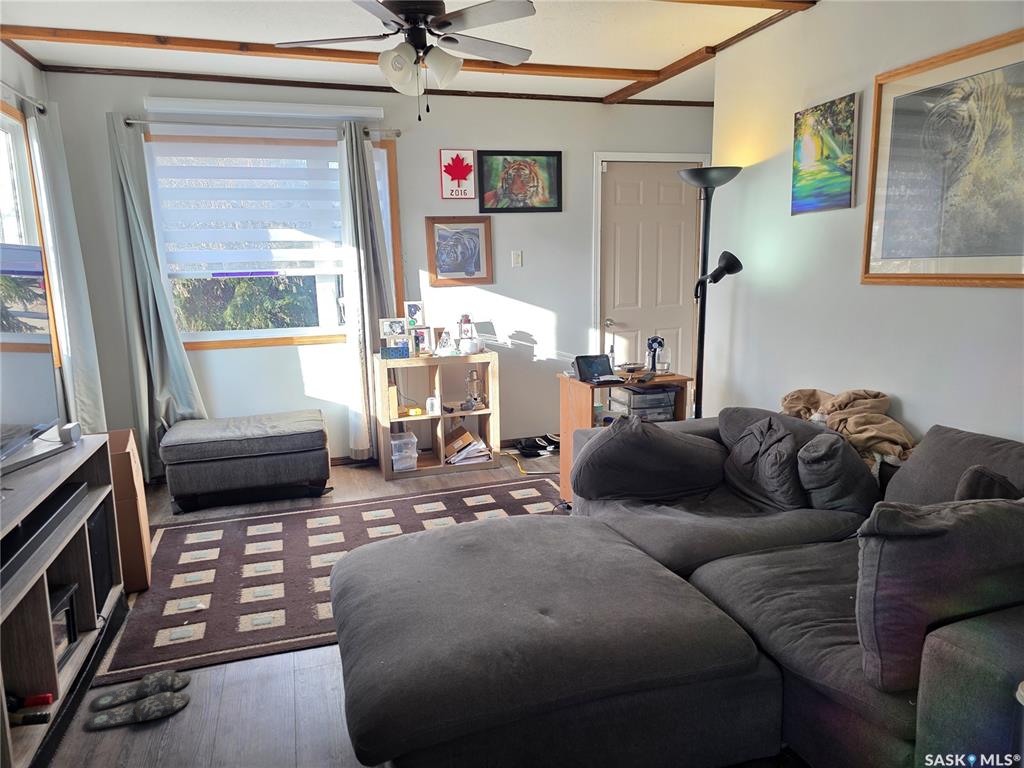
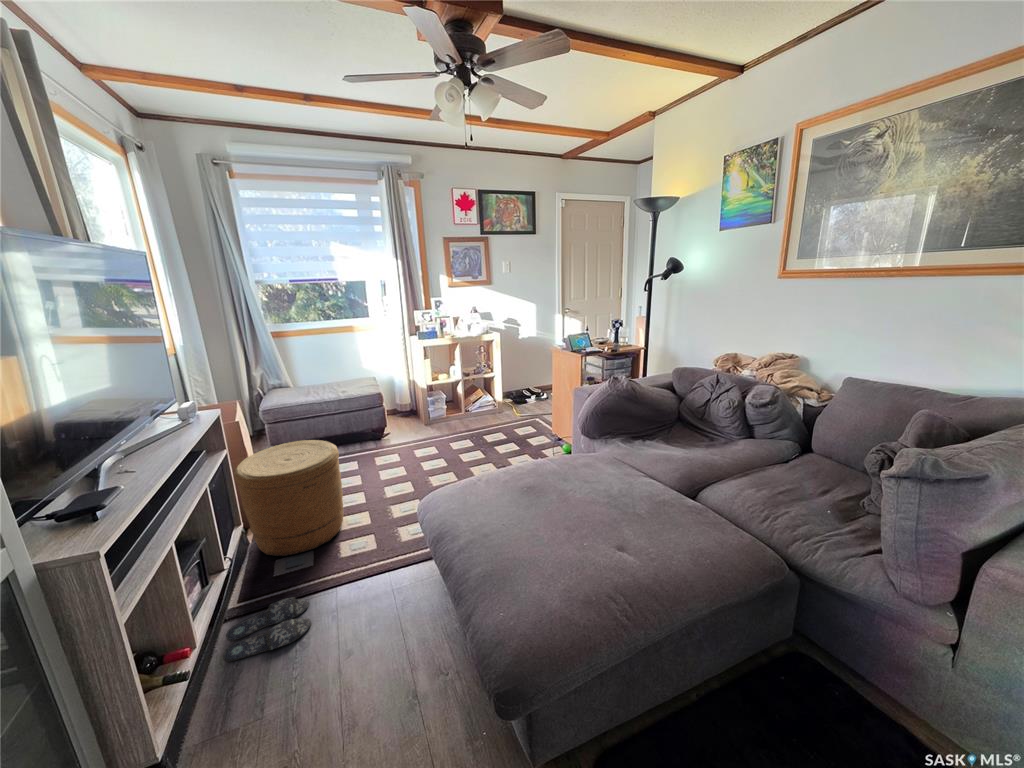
woven basket: none [117,482,250,626] -> present [234,440,343,556]

